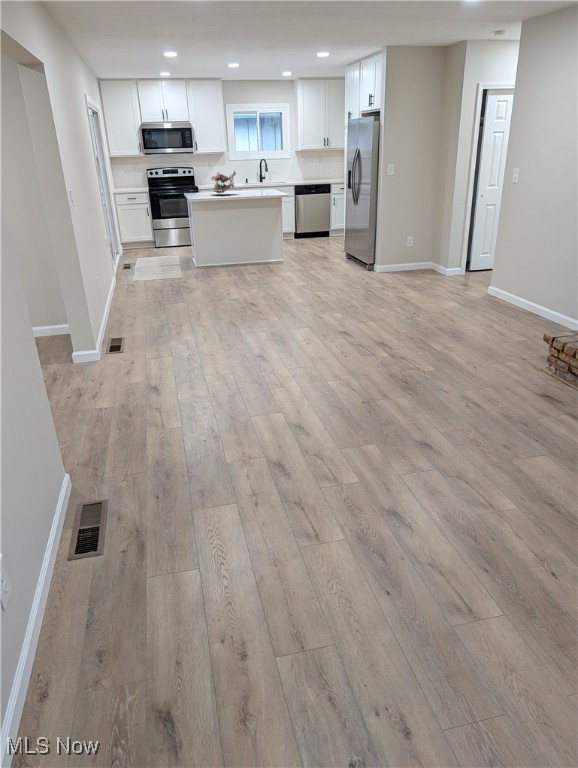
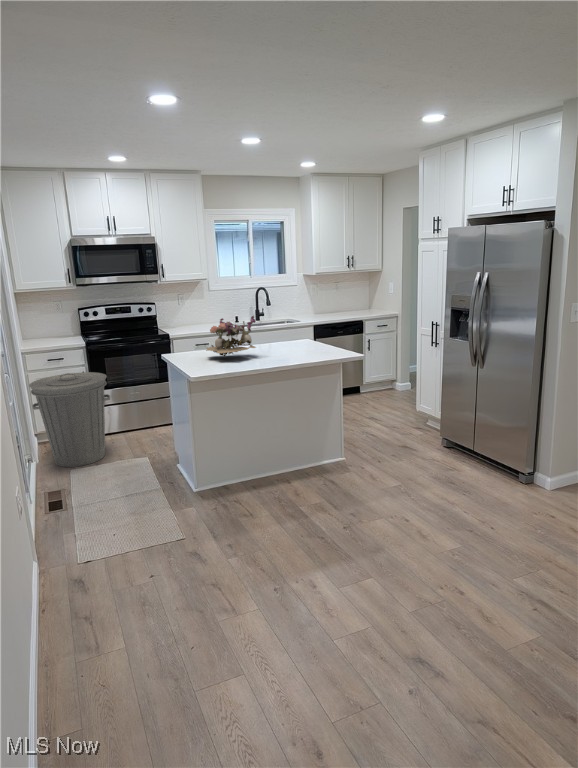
trash can: none [120,205,163,258] -> present [29,372,110,467]

